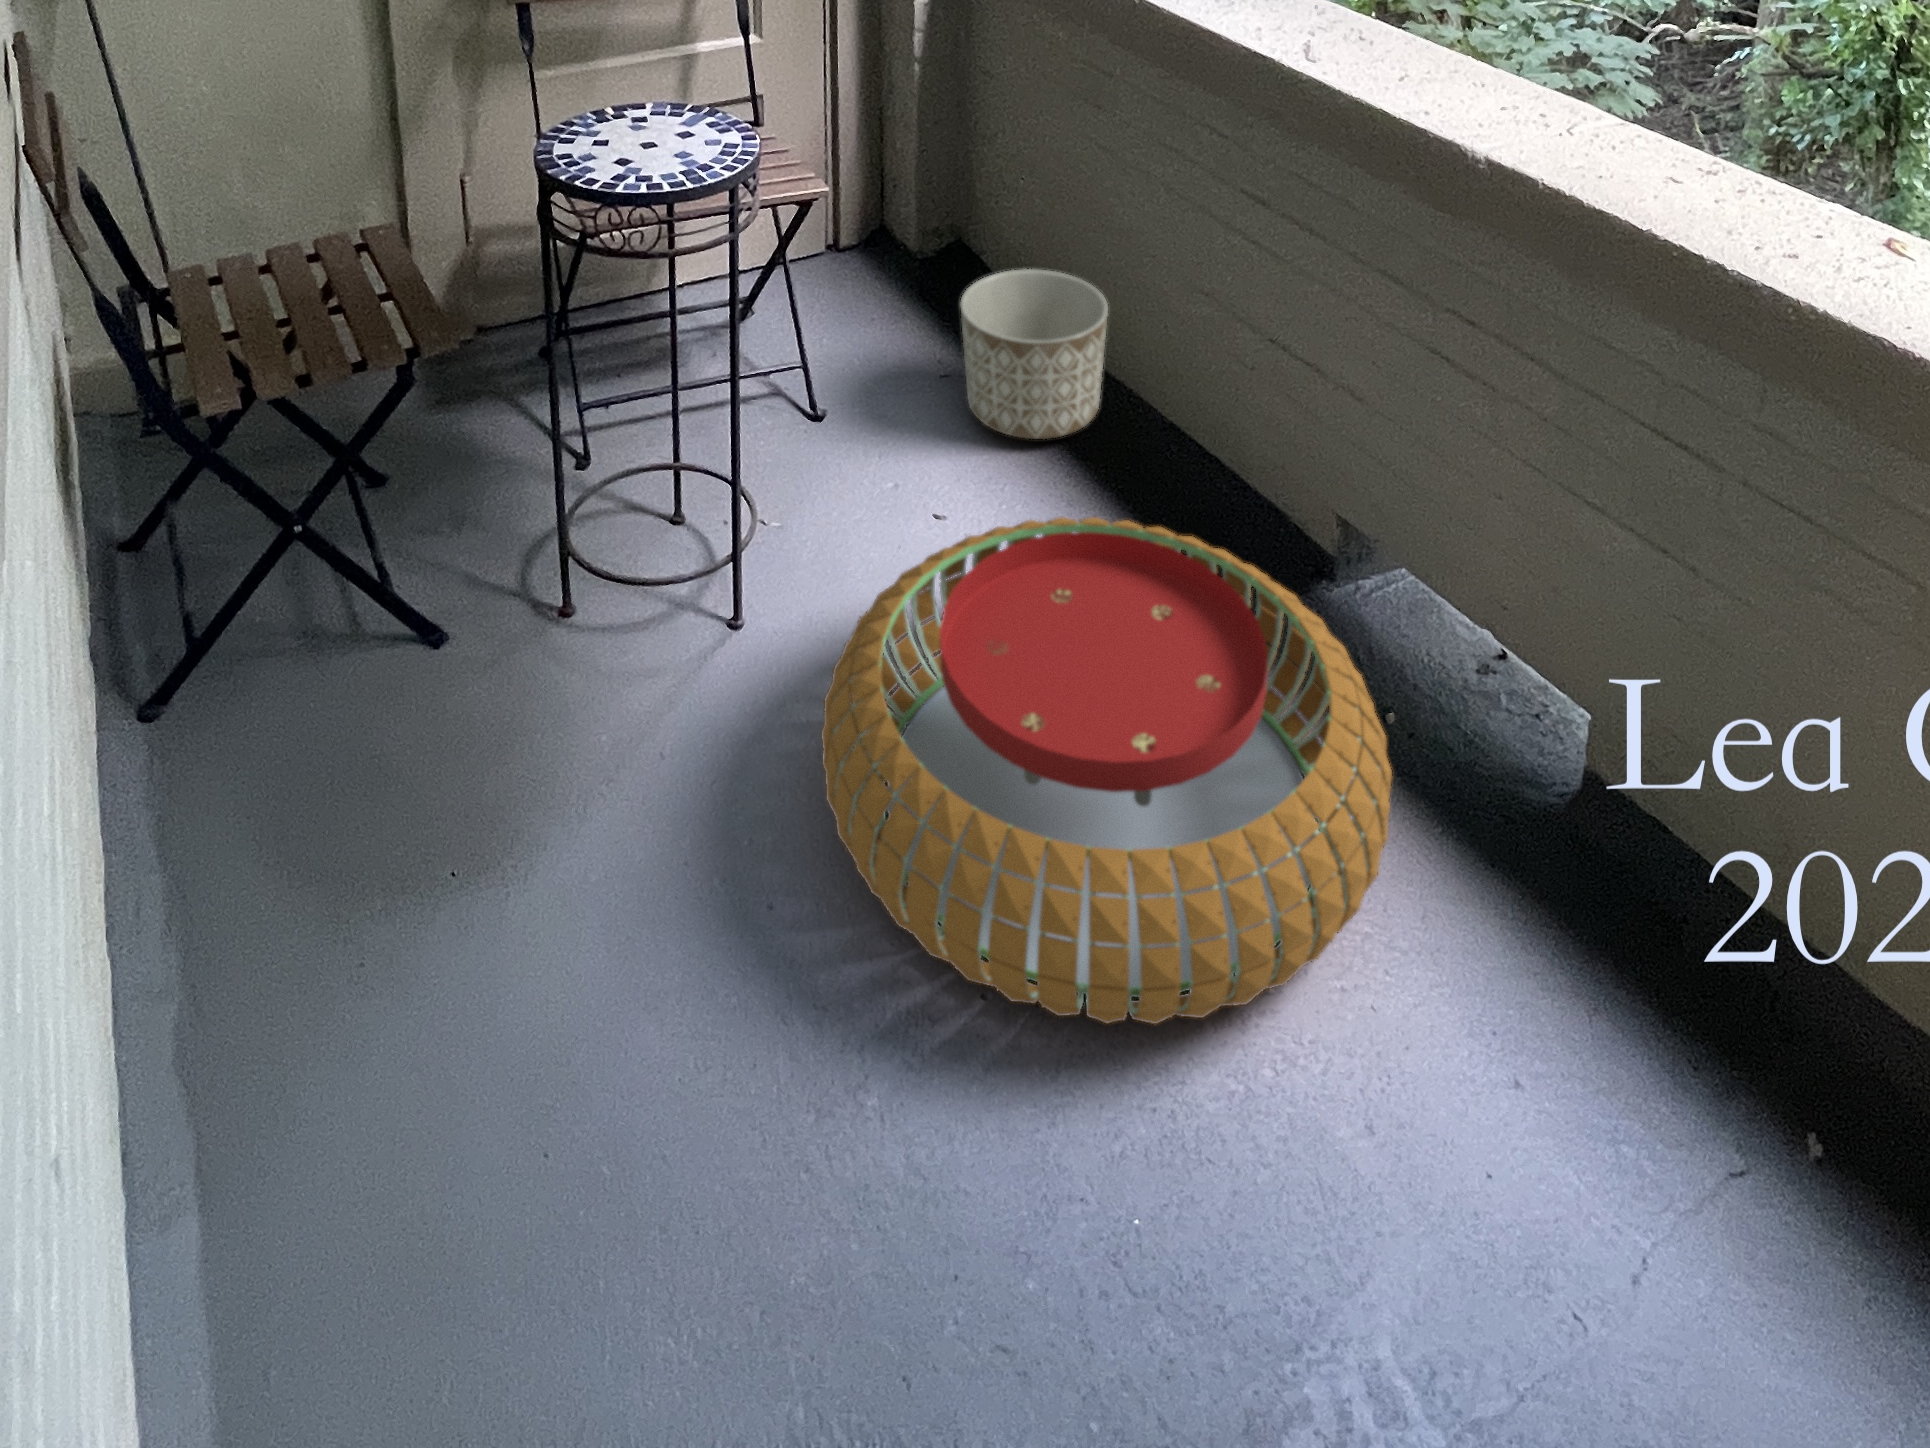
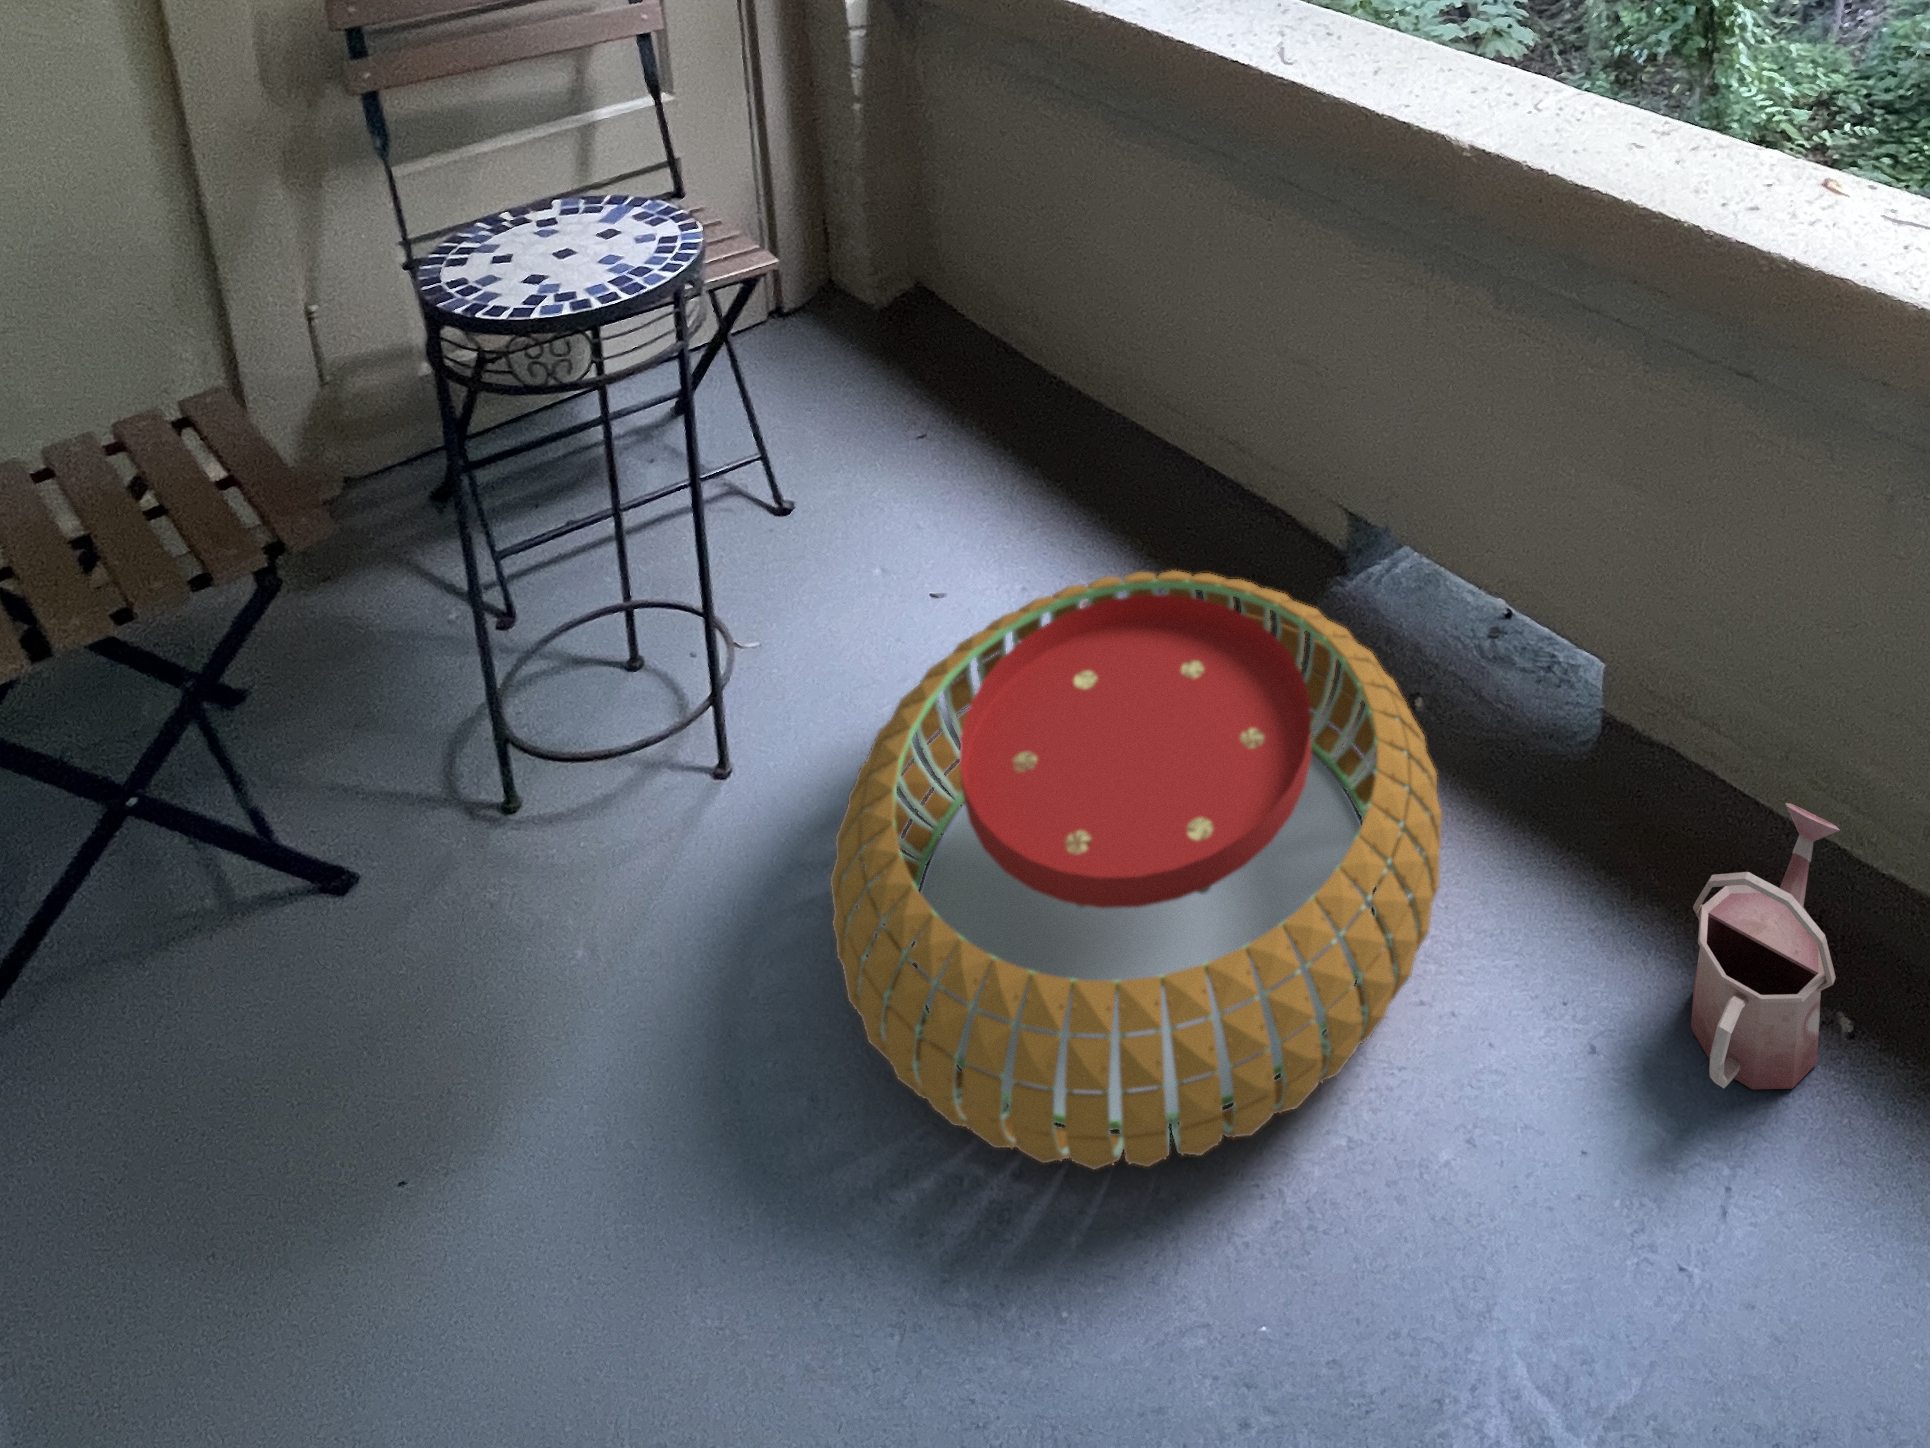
planter: present [960,269,1108,439] -> none [922,306,1082,492]
watering can: none [1634,909,1843,1192] -> present [1691,803,1840,1089]

